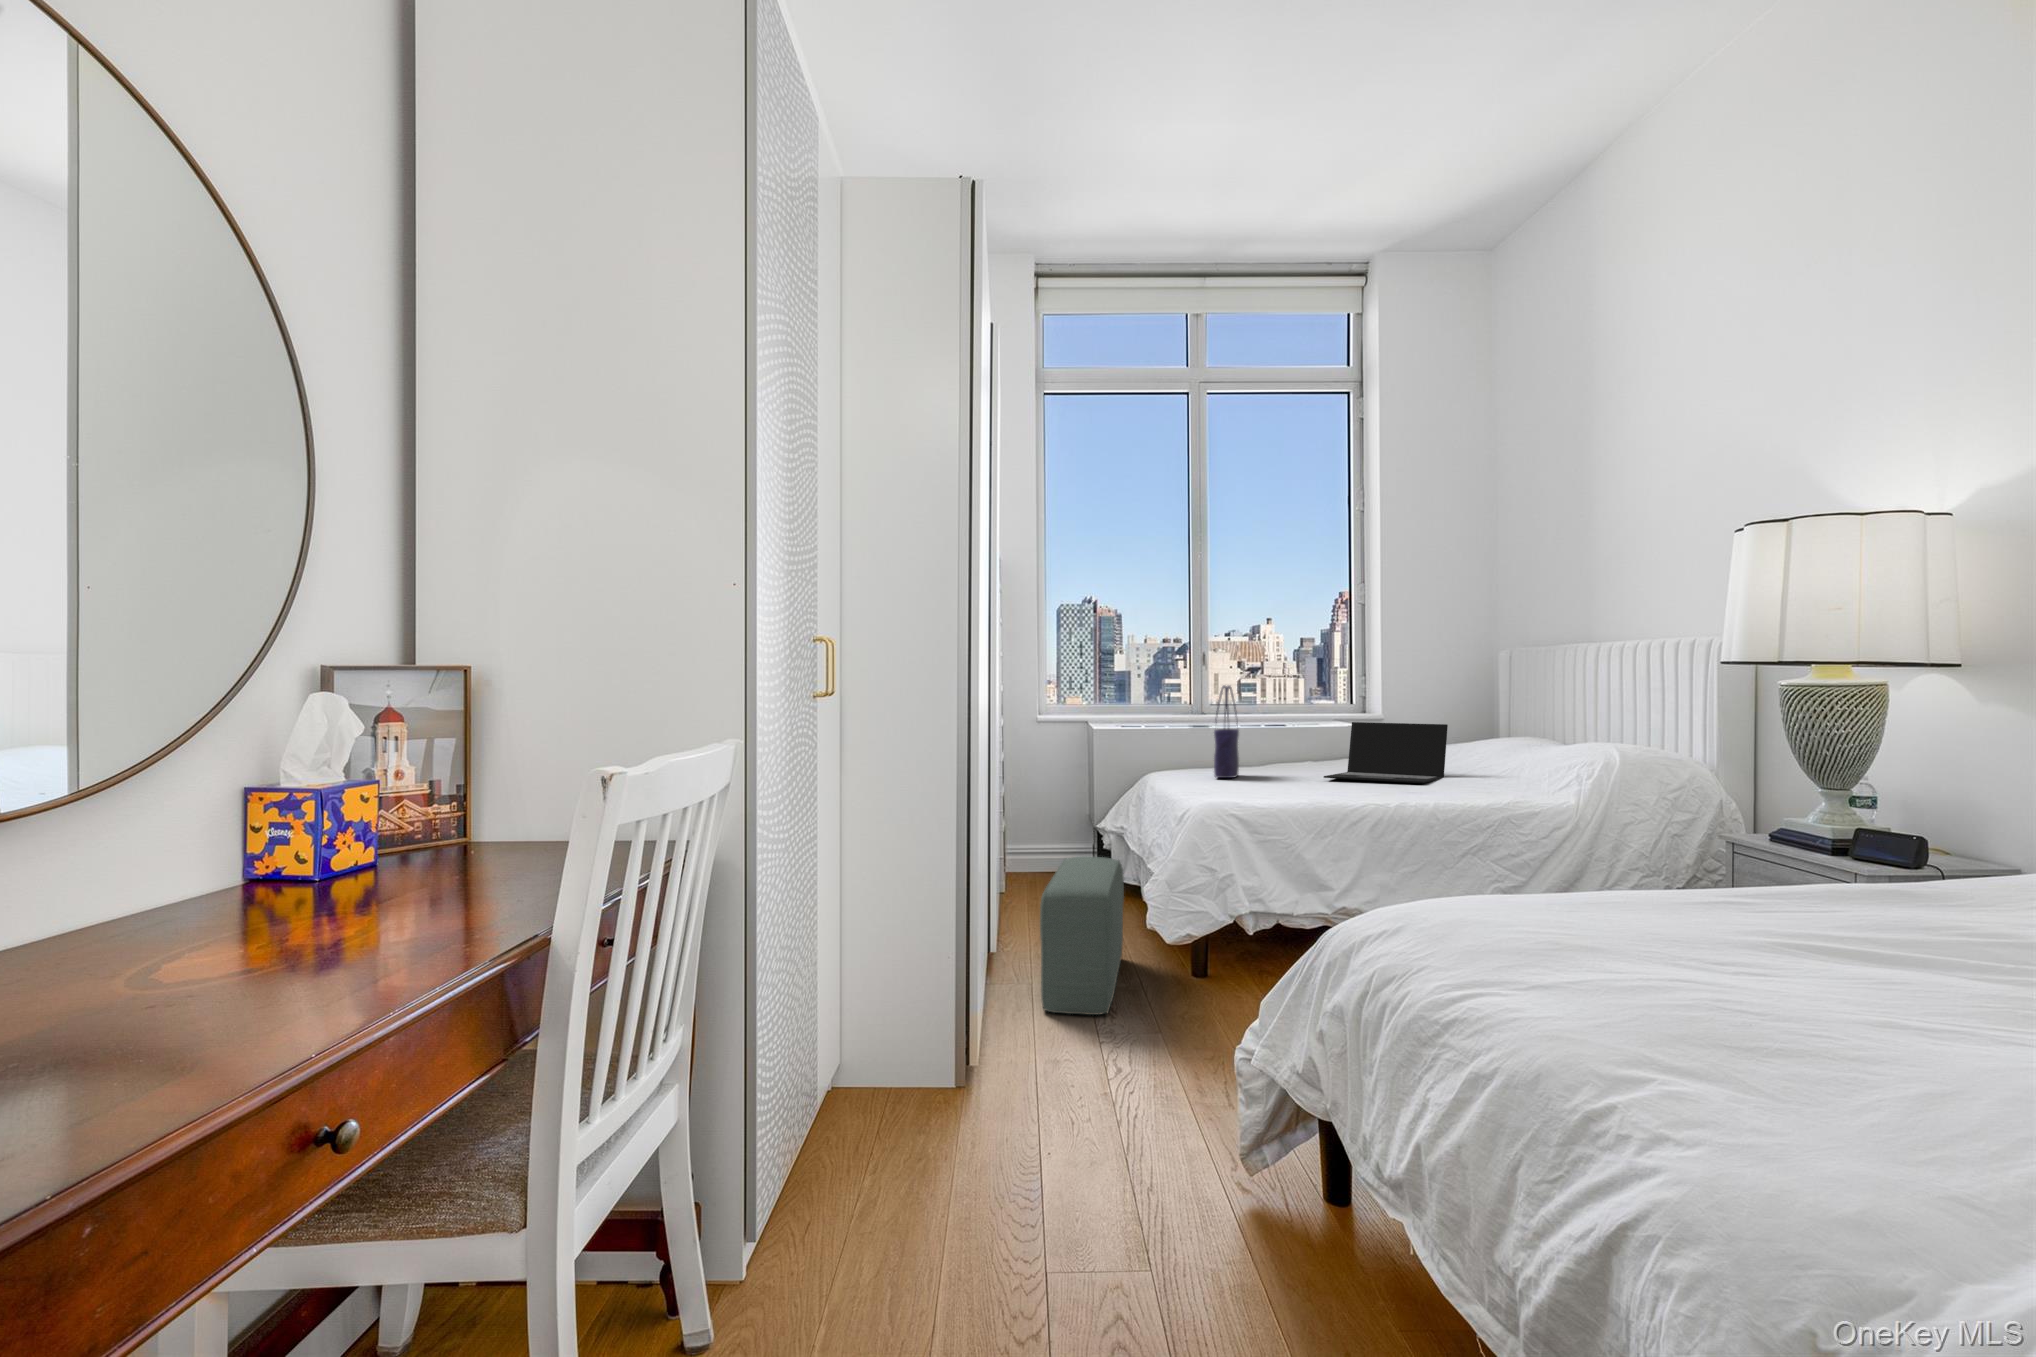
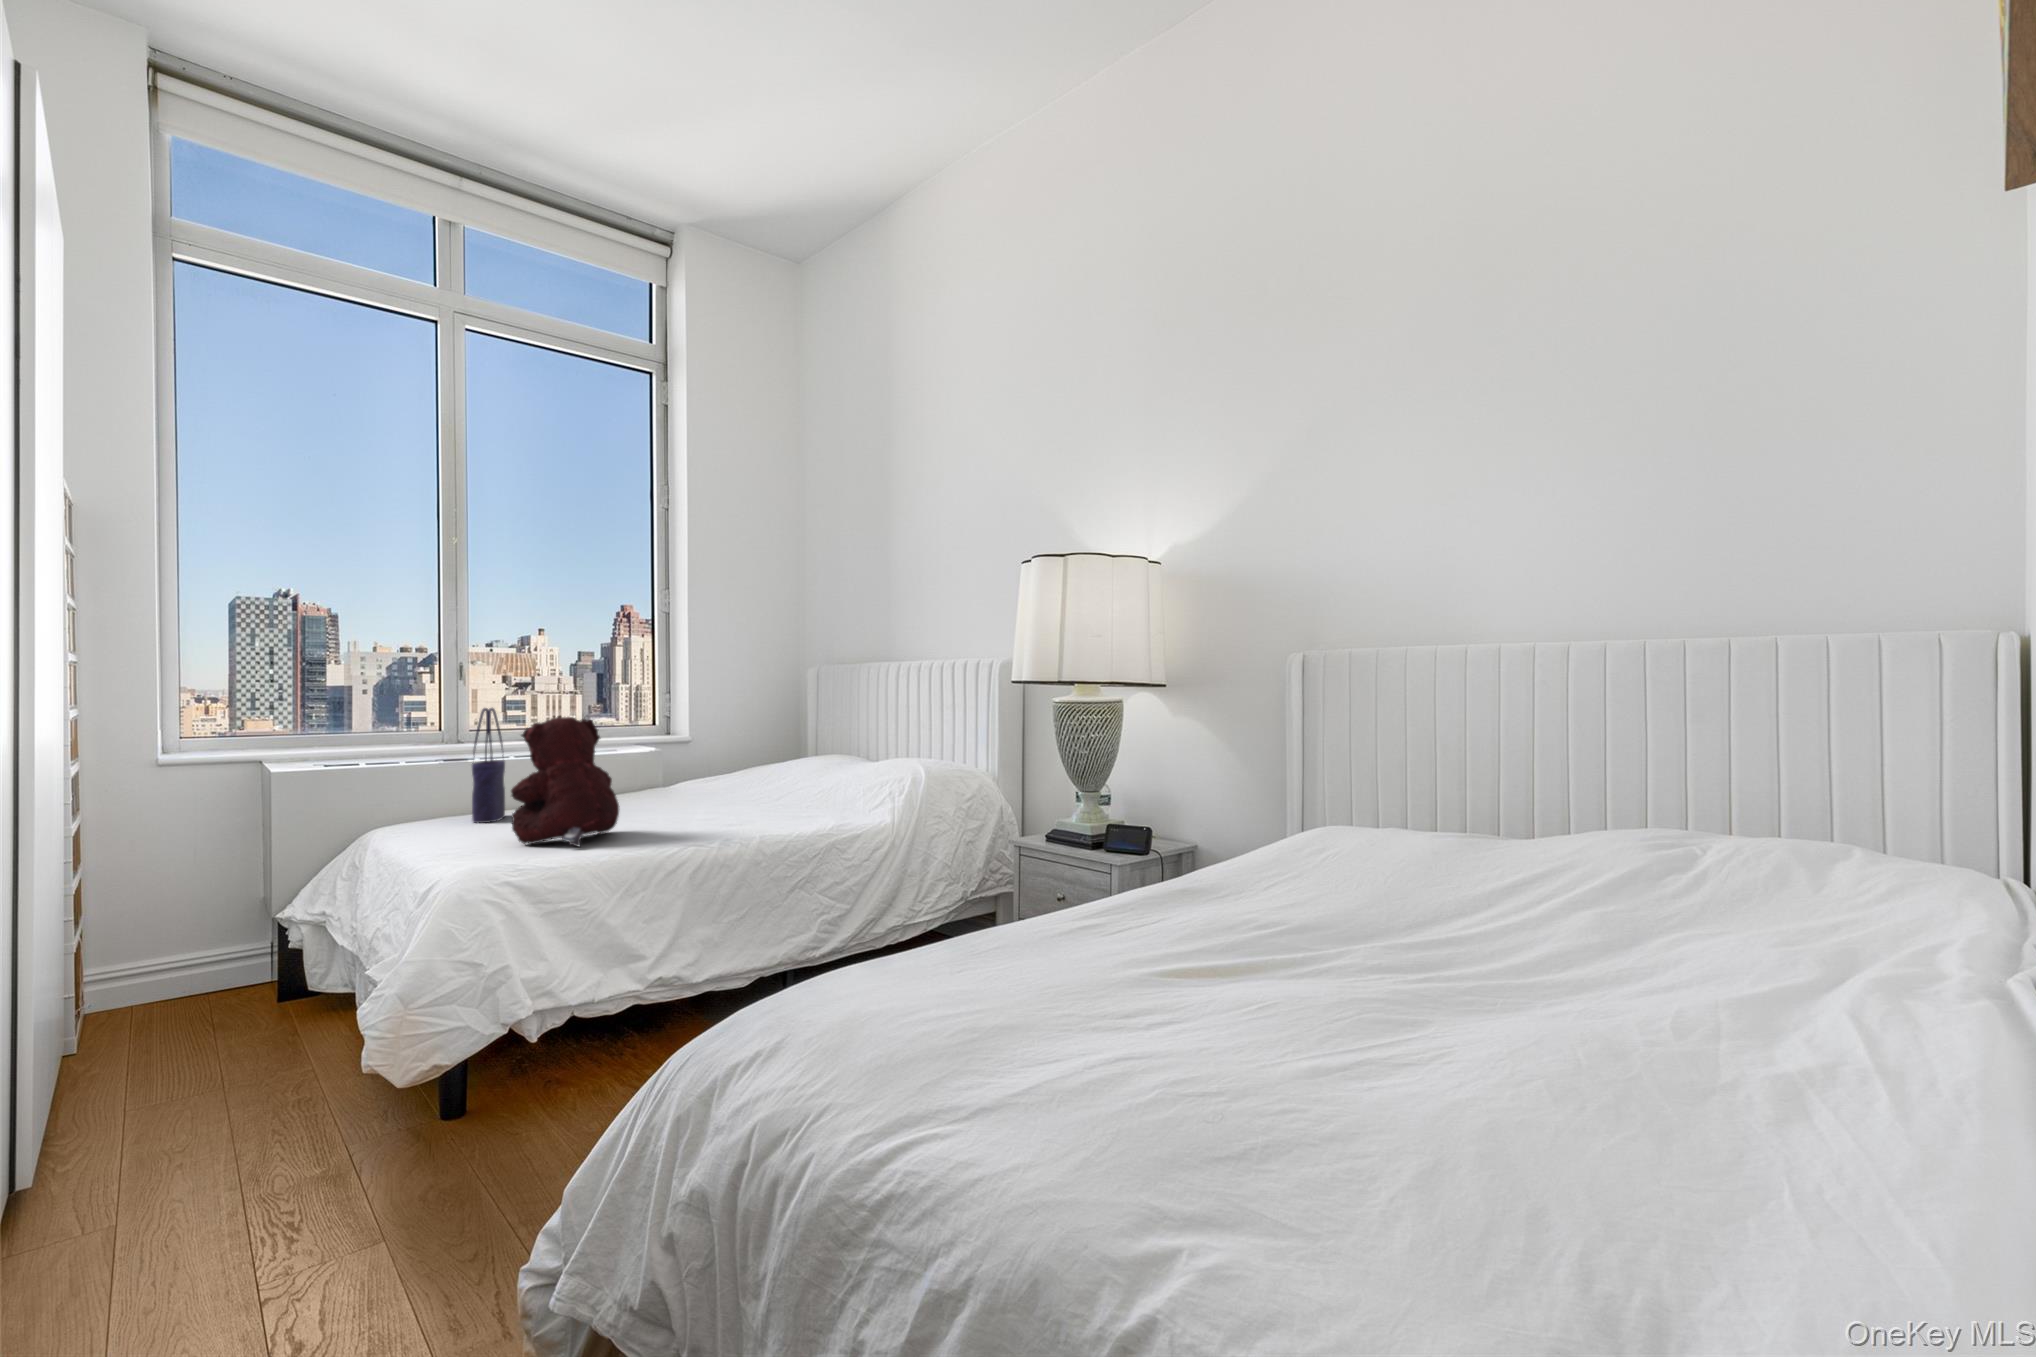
teddy bear: none [1241,690,1325,797] -> present [511,717,619,846]
laptop: present [1324,722,1448,783] -> none [614,744,749,813]
pouf: present [1040,857,1124,1015] -> none [159,964,329,1255]

